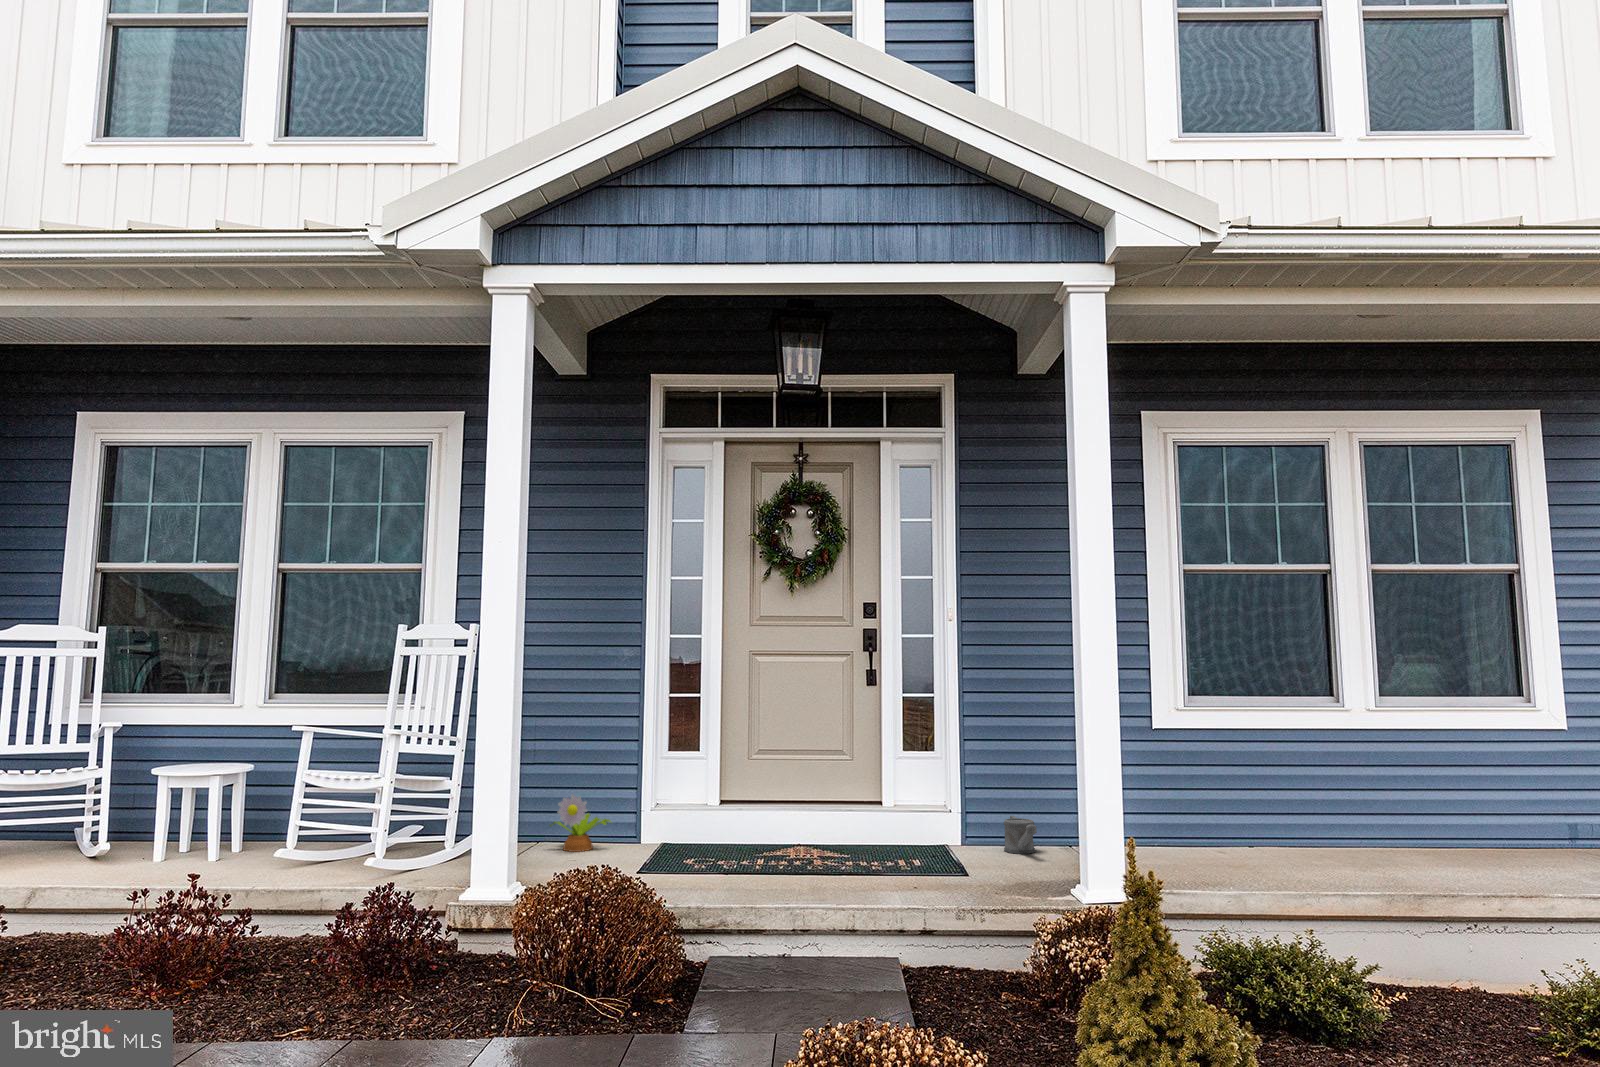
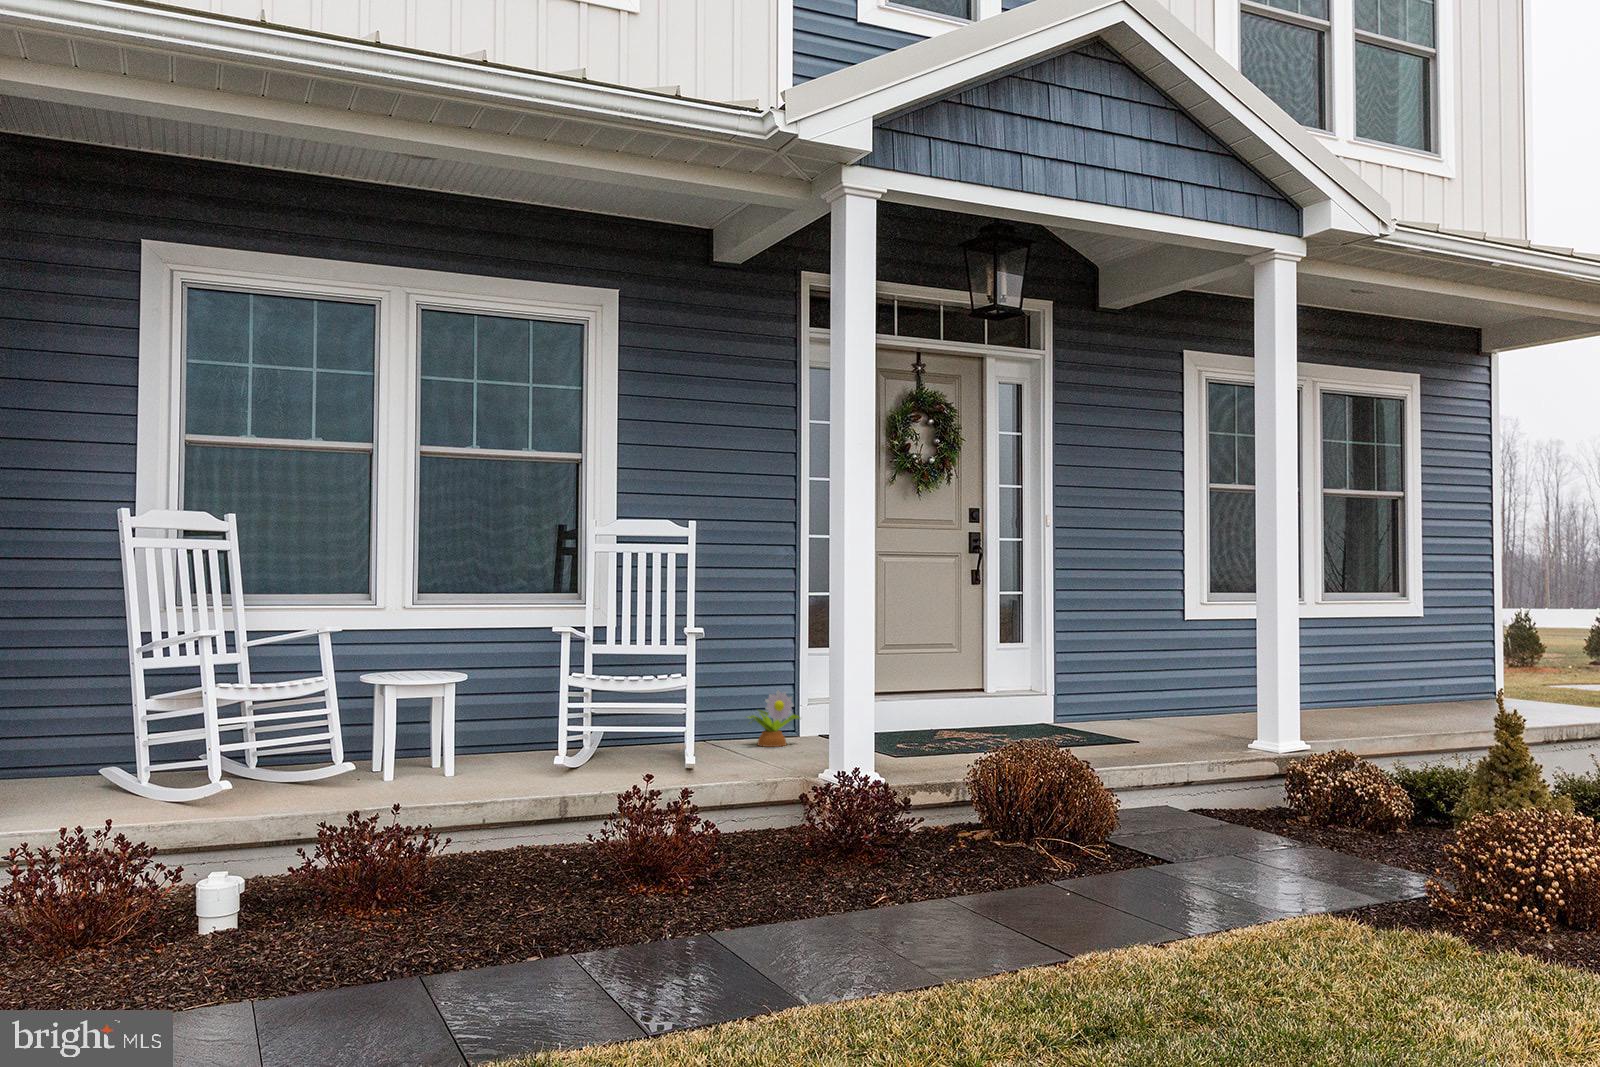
watering can: present [1004,816,1037,854] -> none [1099,695,1152,724]

